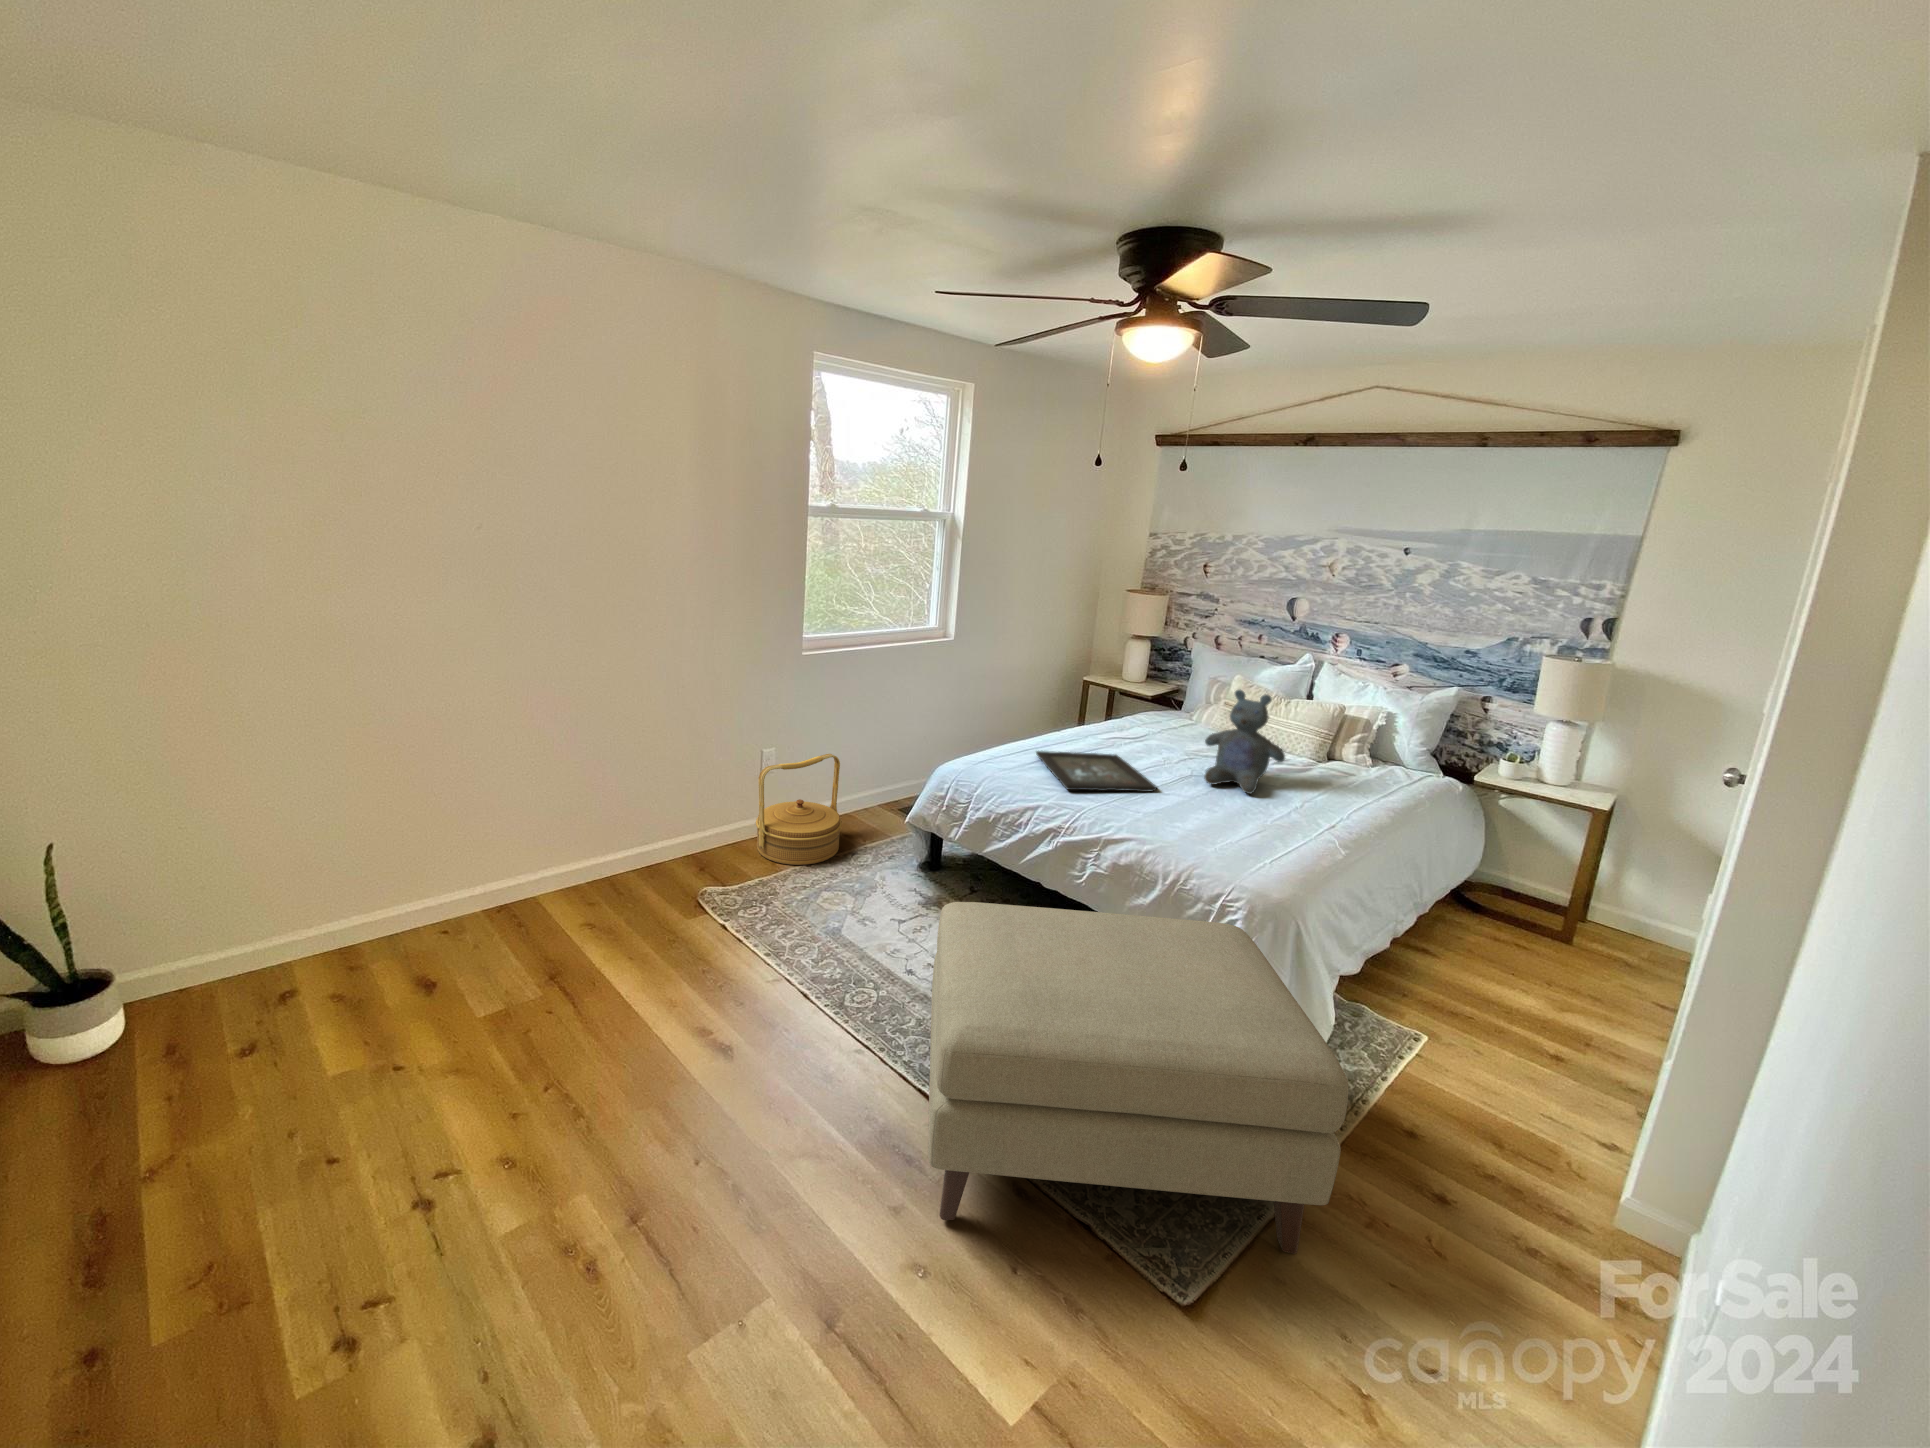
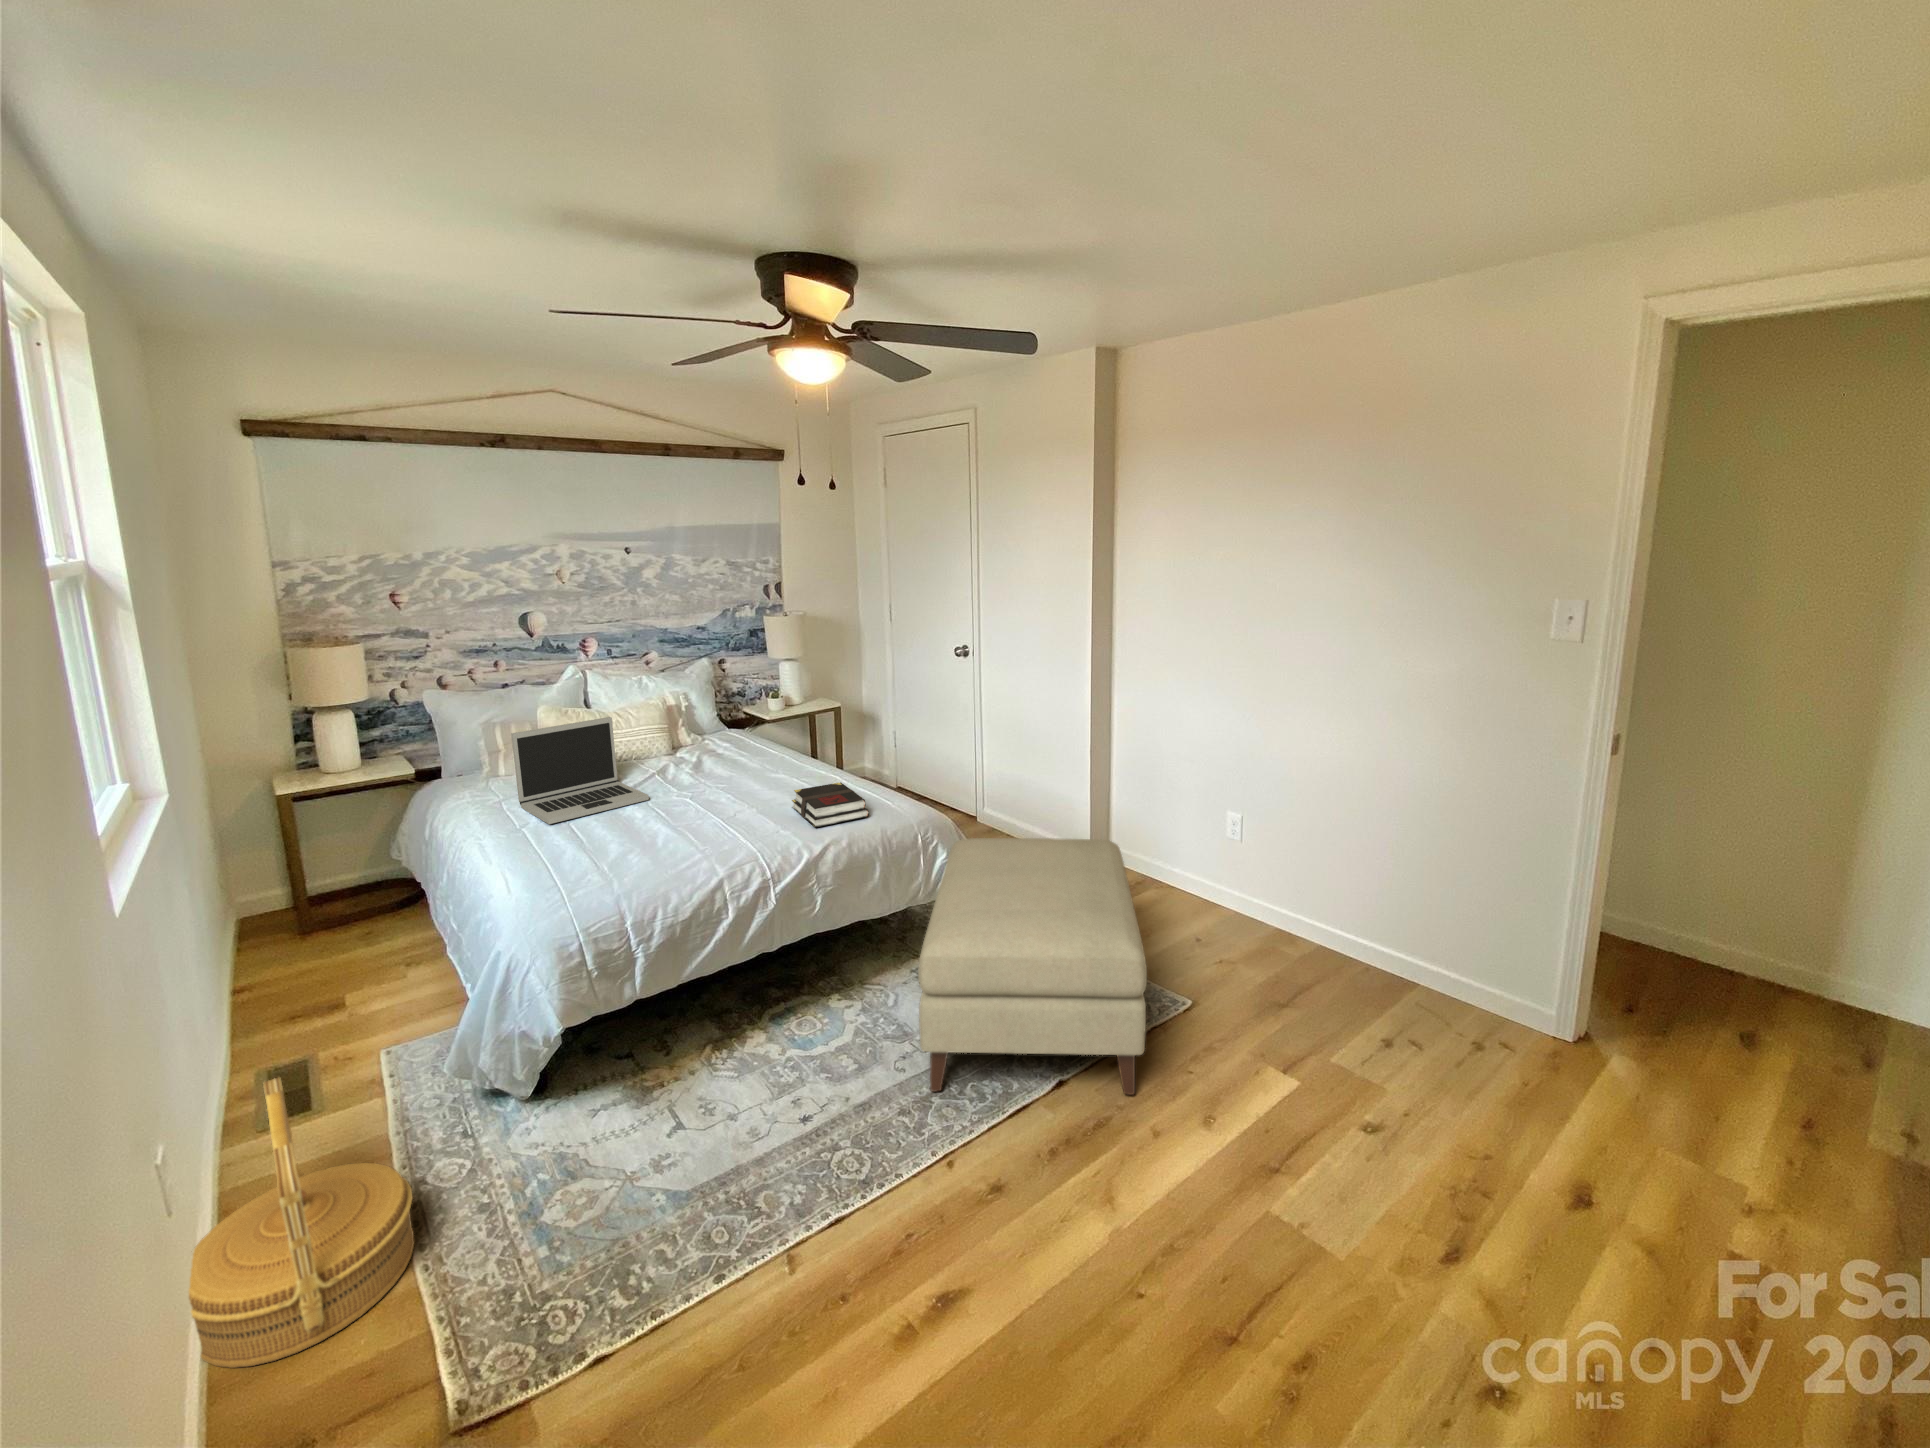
laptop: none [1100,671,1213,761] -> present [511,717,649,824]
stuffed bear: present [1204,690,1285,794] -> none [681,697,760,796]
tray: present [1036,751,1157,792] -> none [573,815,727,863]
book: none [1164,798,1267,850] -> present [792,782,869,827]

